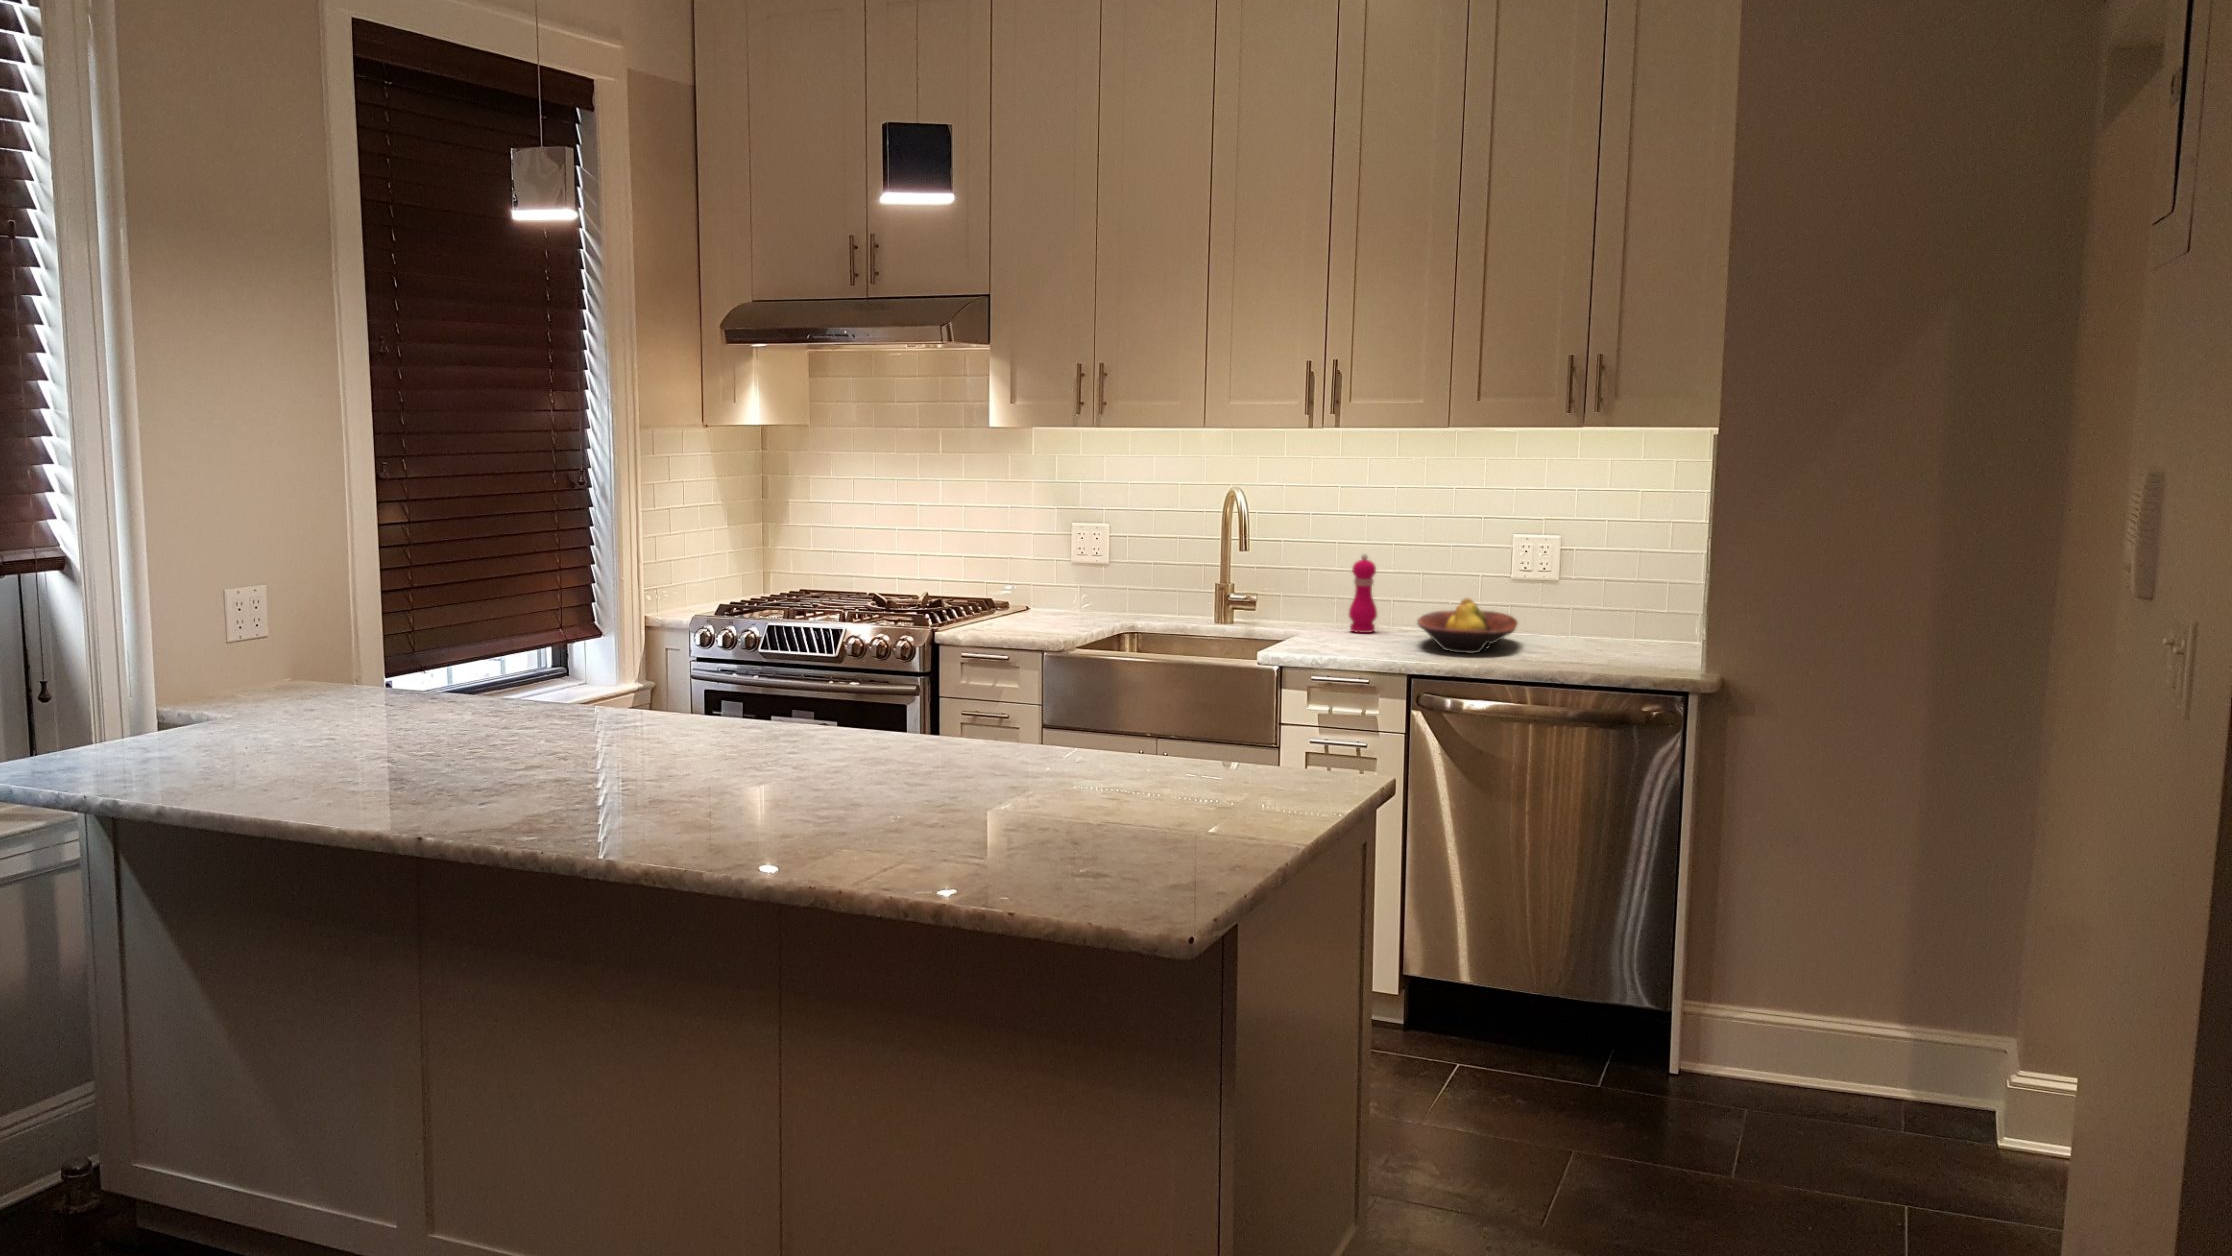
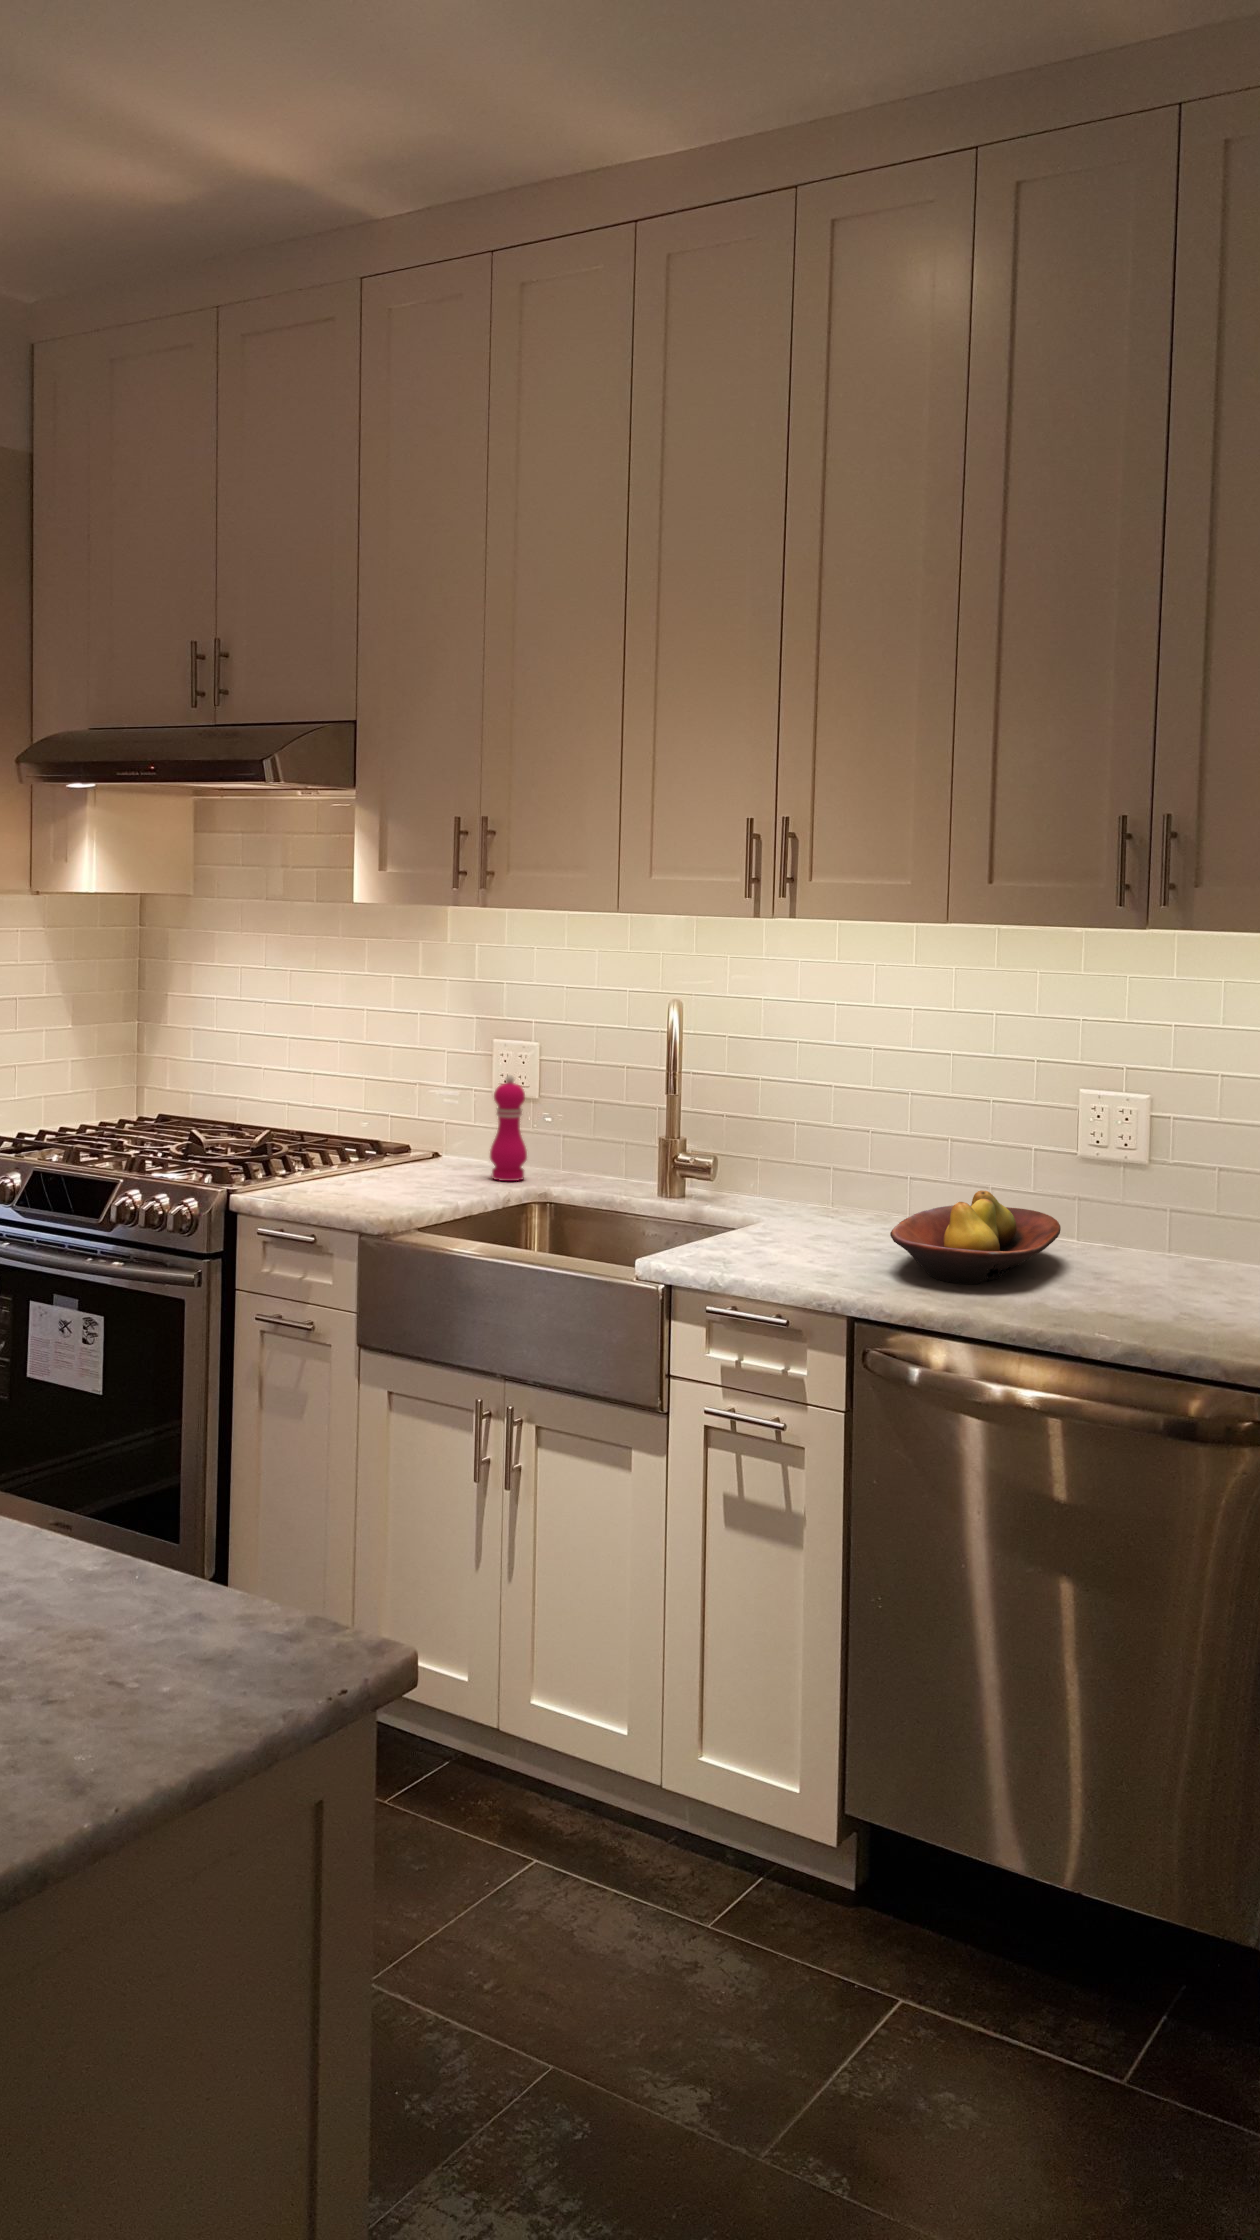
pepper mill: present [1349,554,1377,633] -> present [490,1075,527,1181]

